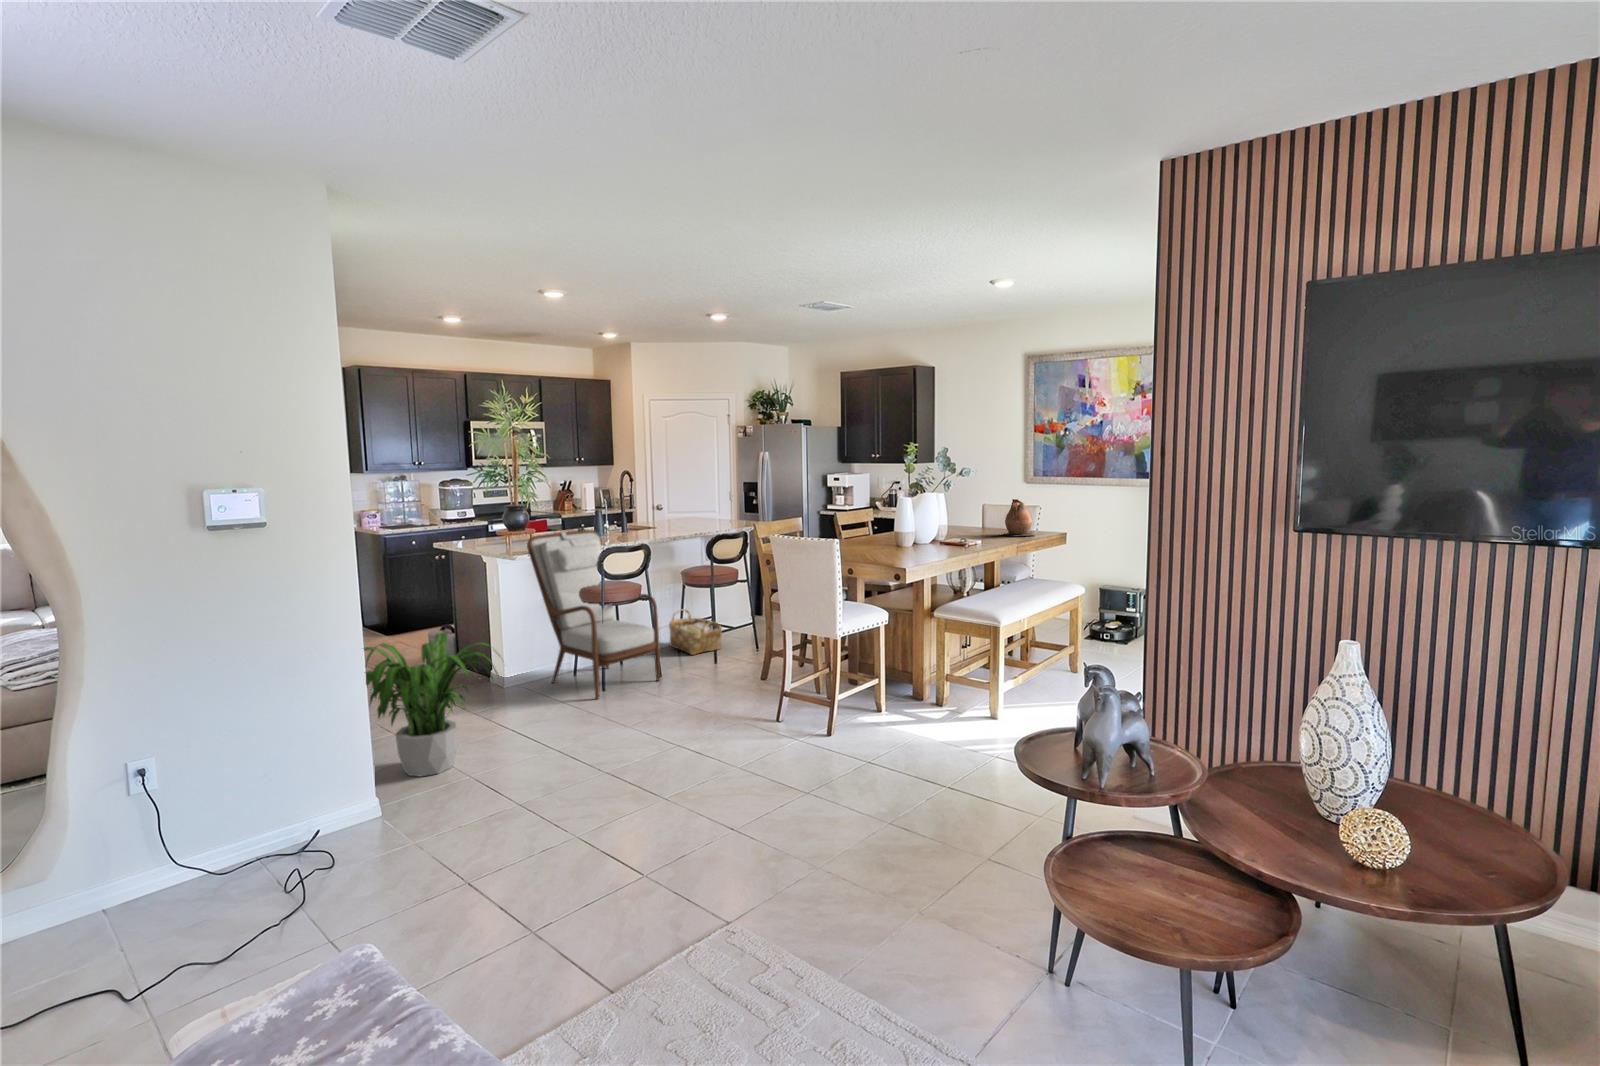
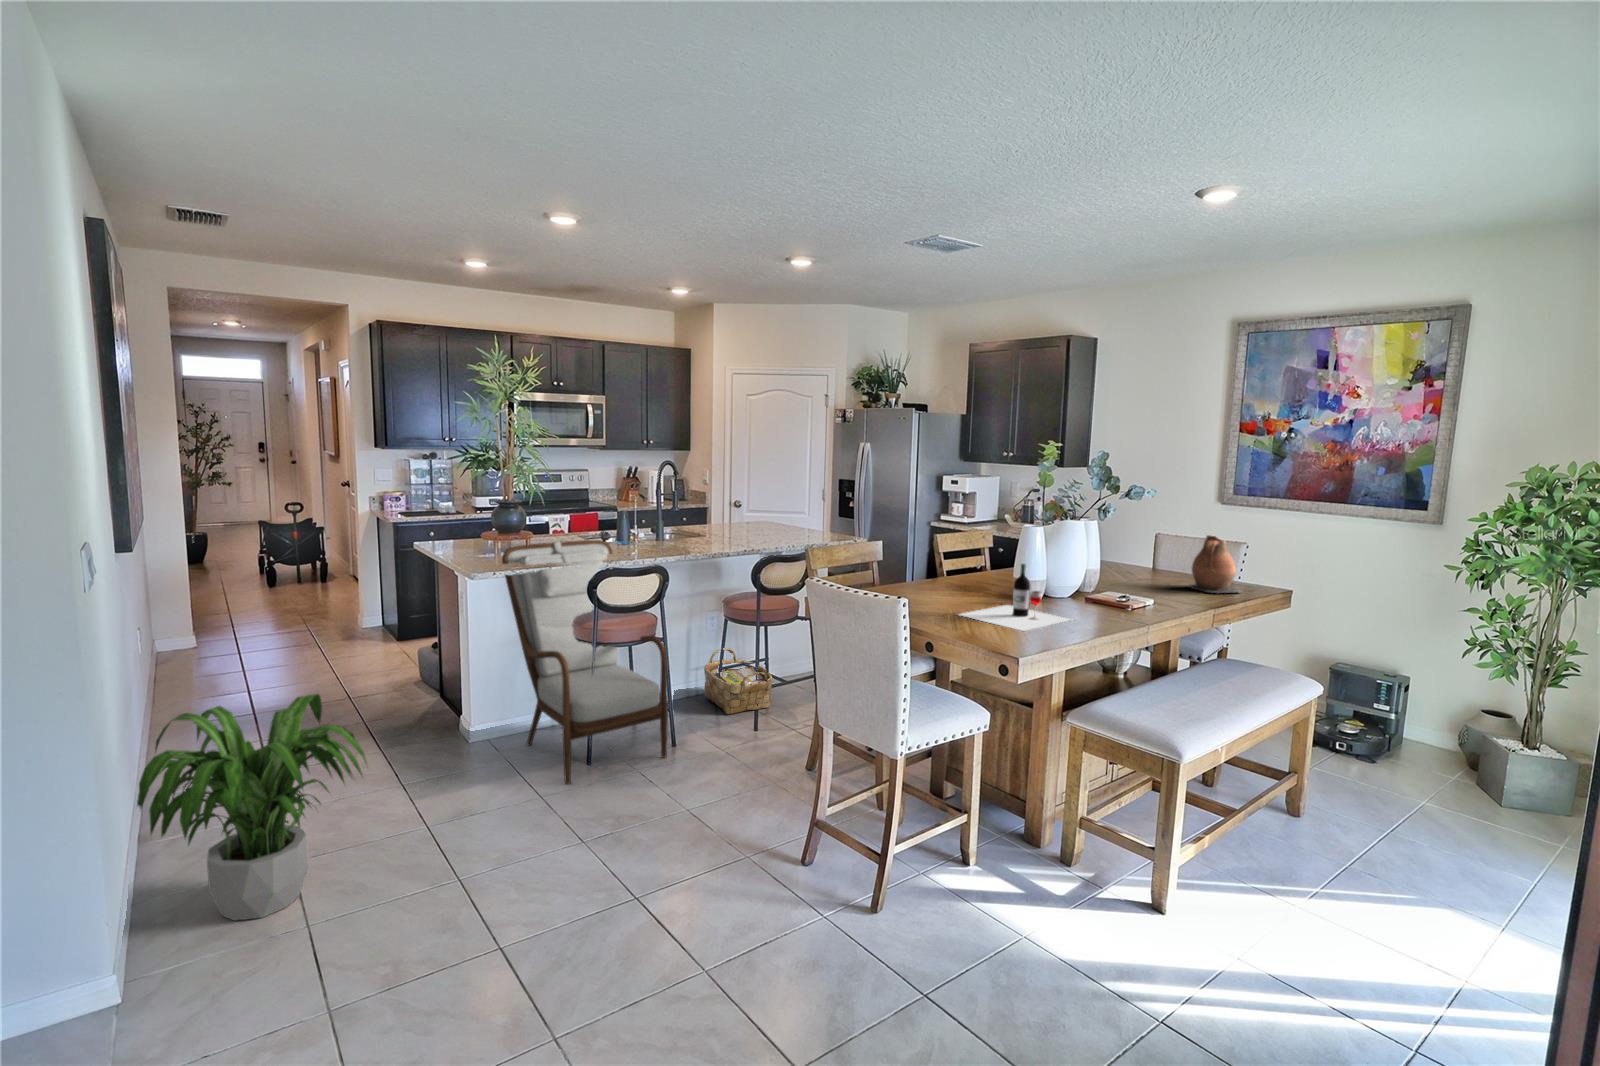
wine bottle: none [863,519,935,558] -> present [960,564,1071,631]

